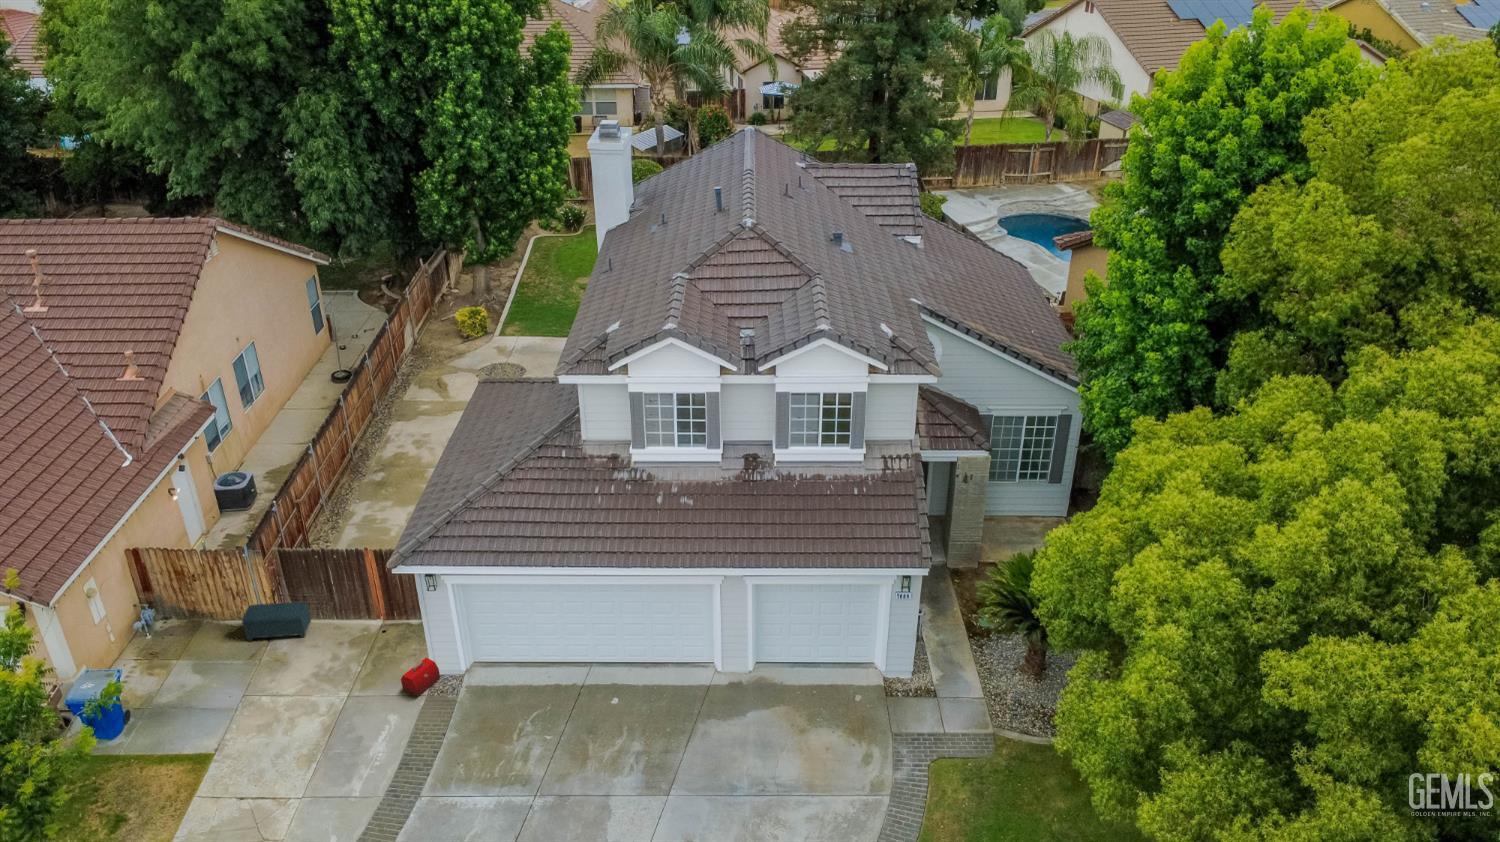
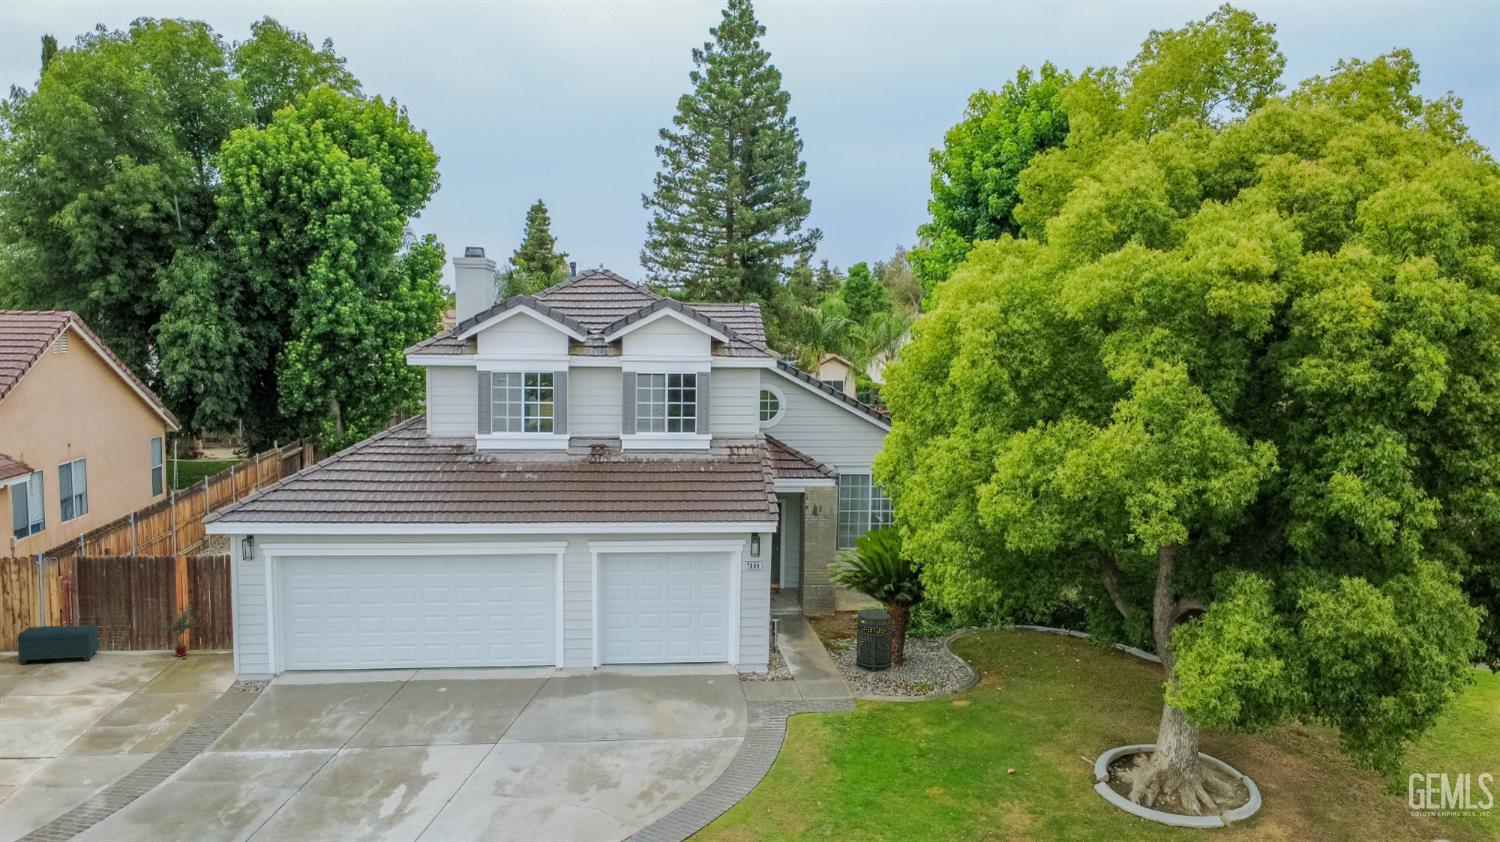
potted tree: none [358,591,396,633] -> present [158,605,200,656]
trash can: none [996,630,1036,692] -> present [856,609,892,672]
toolbox: present [401,658,440,697] -> none [196,655,243,692]

